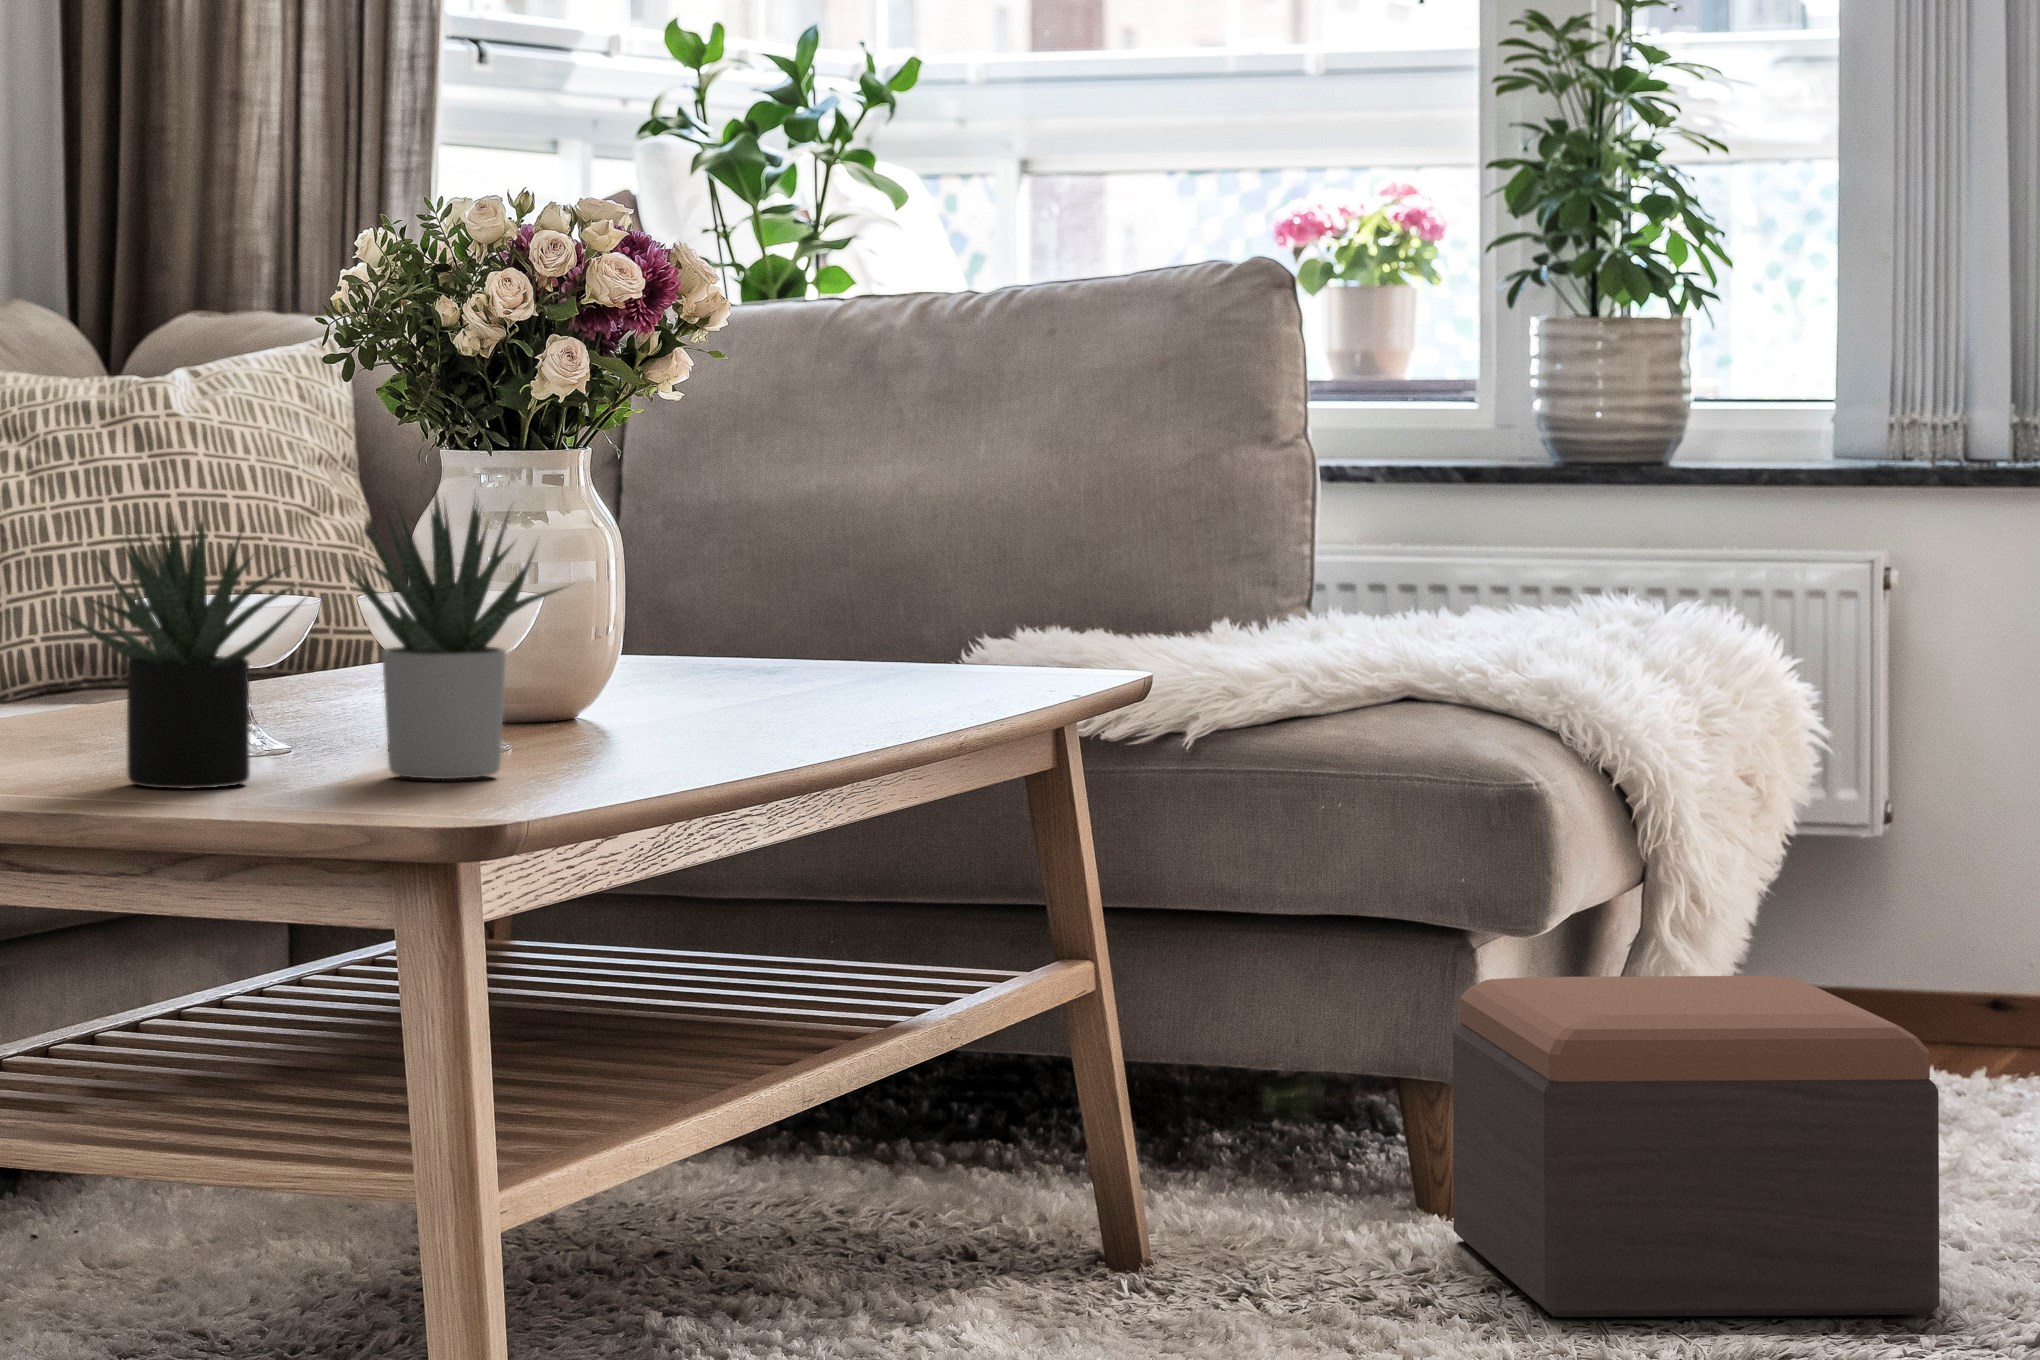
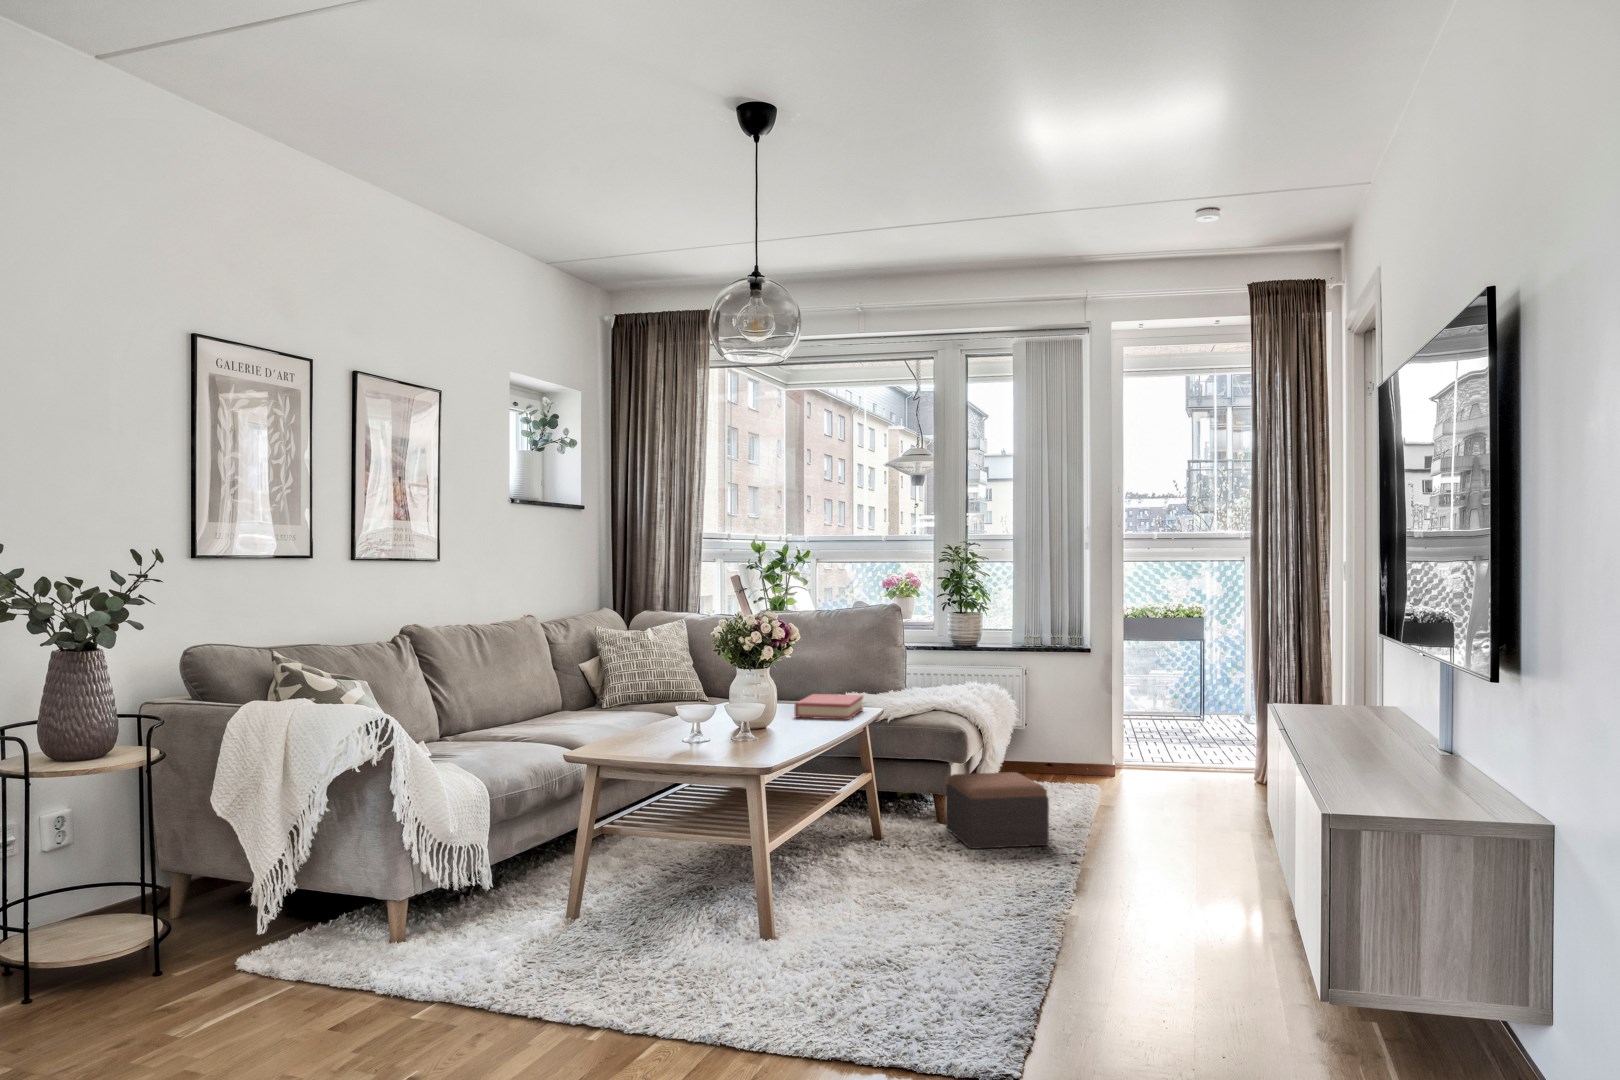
succulent plant: present [65,490,573,789] -> none [668,684,778,753]
hardback book: none [736,613,1070,710] -> present [794,694,863,719]

